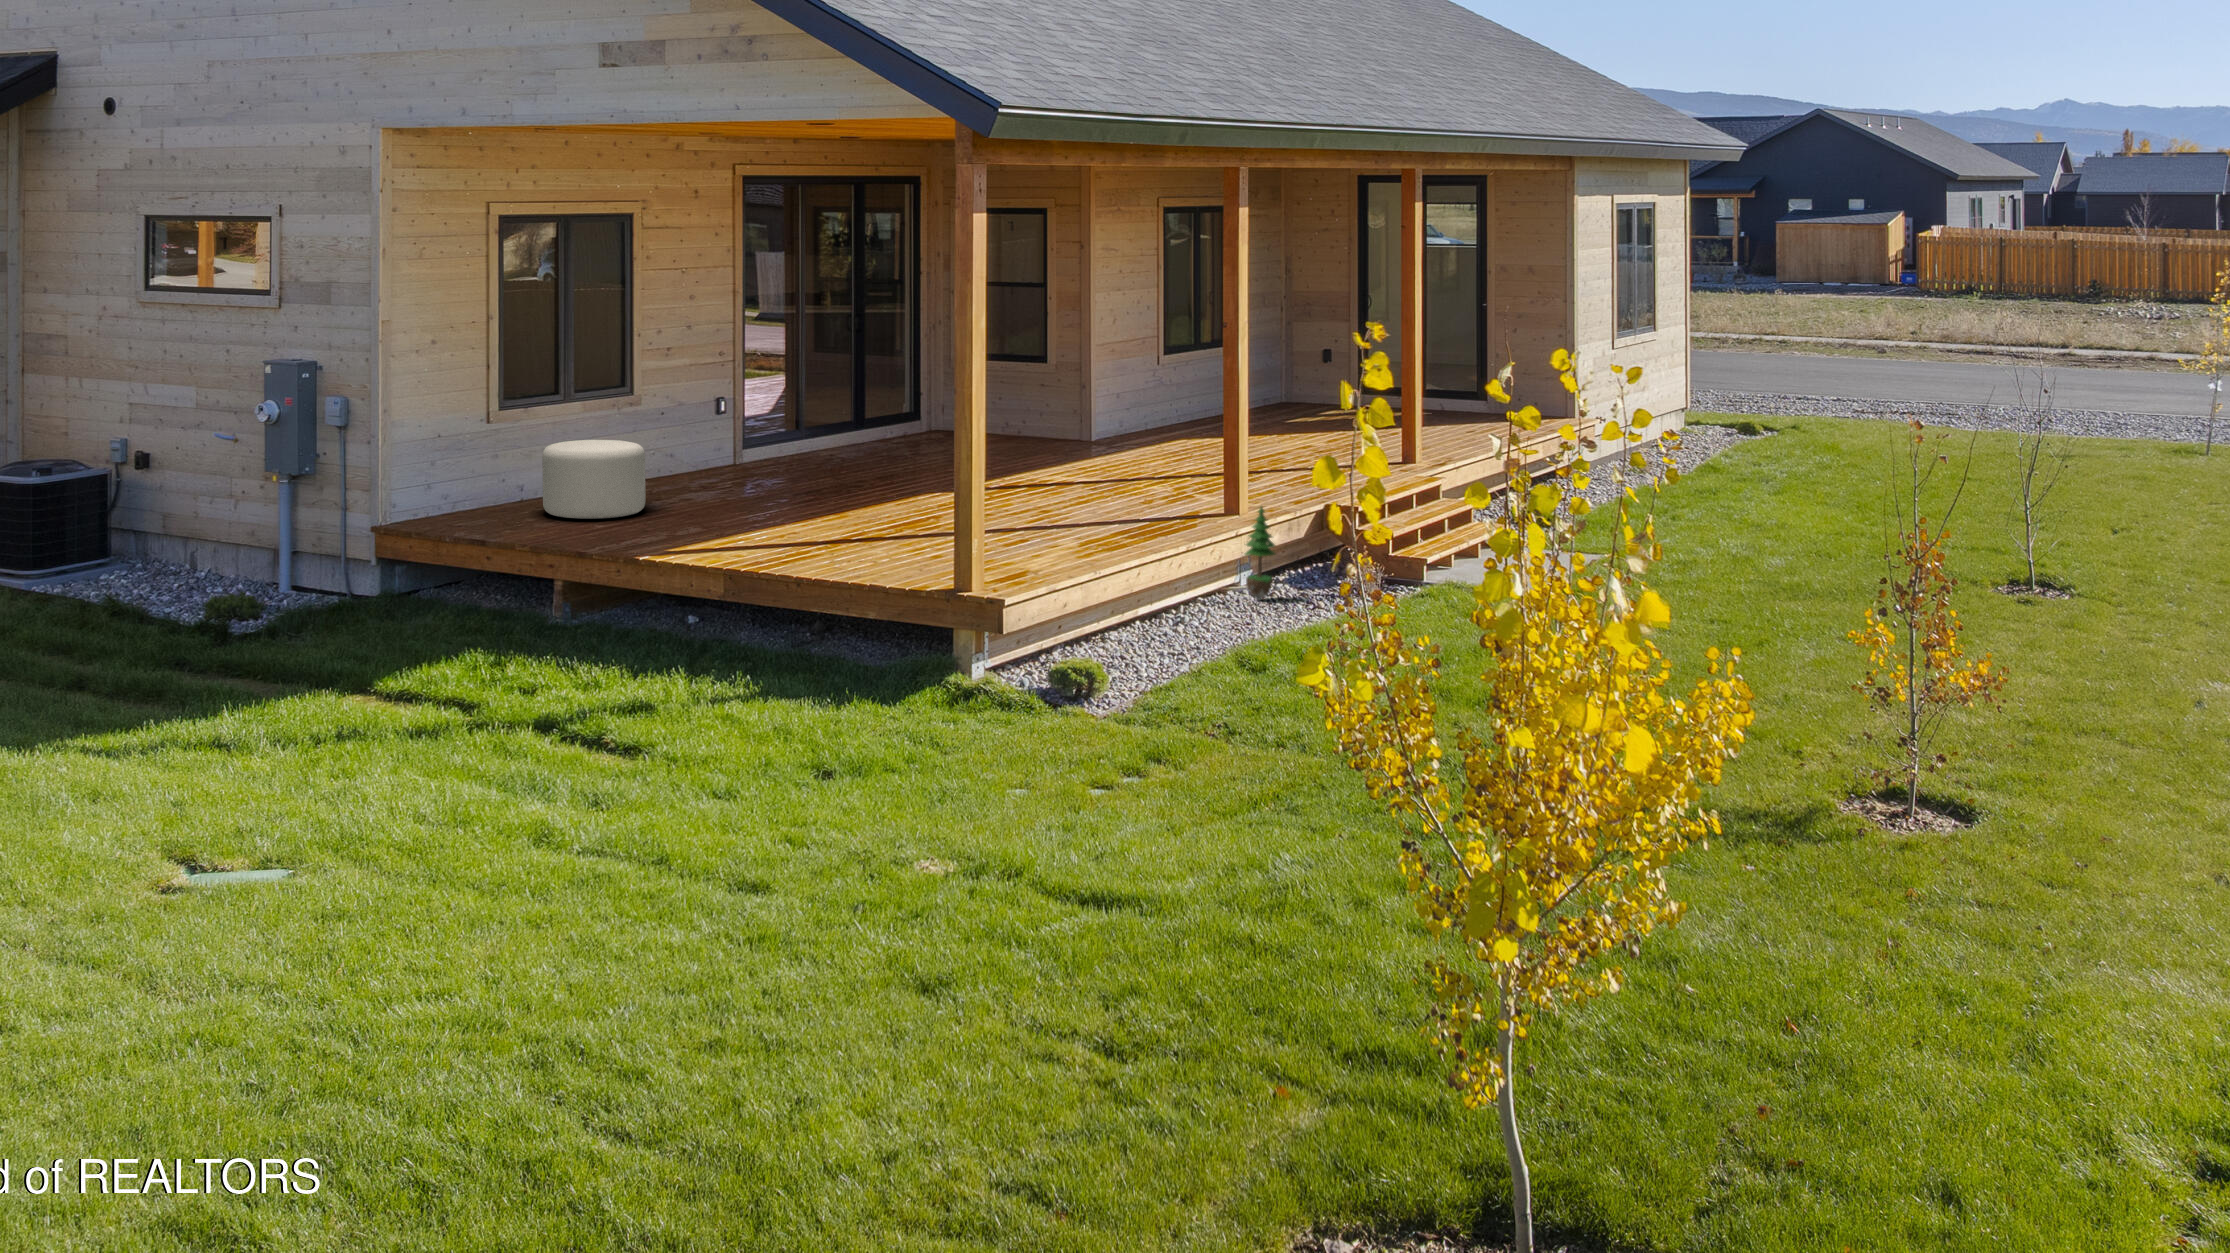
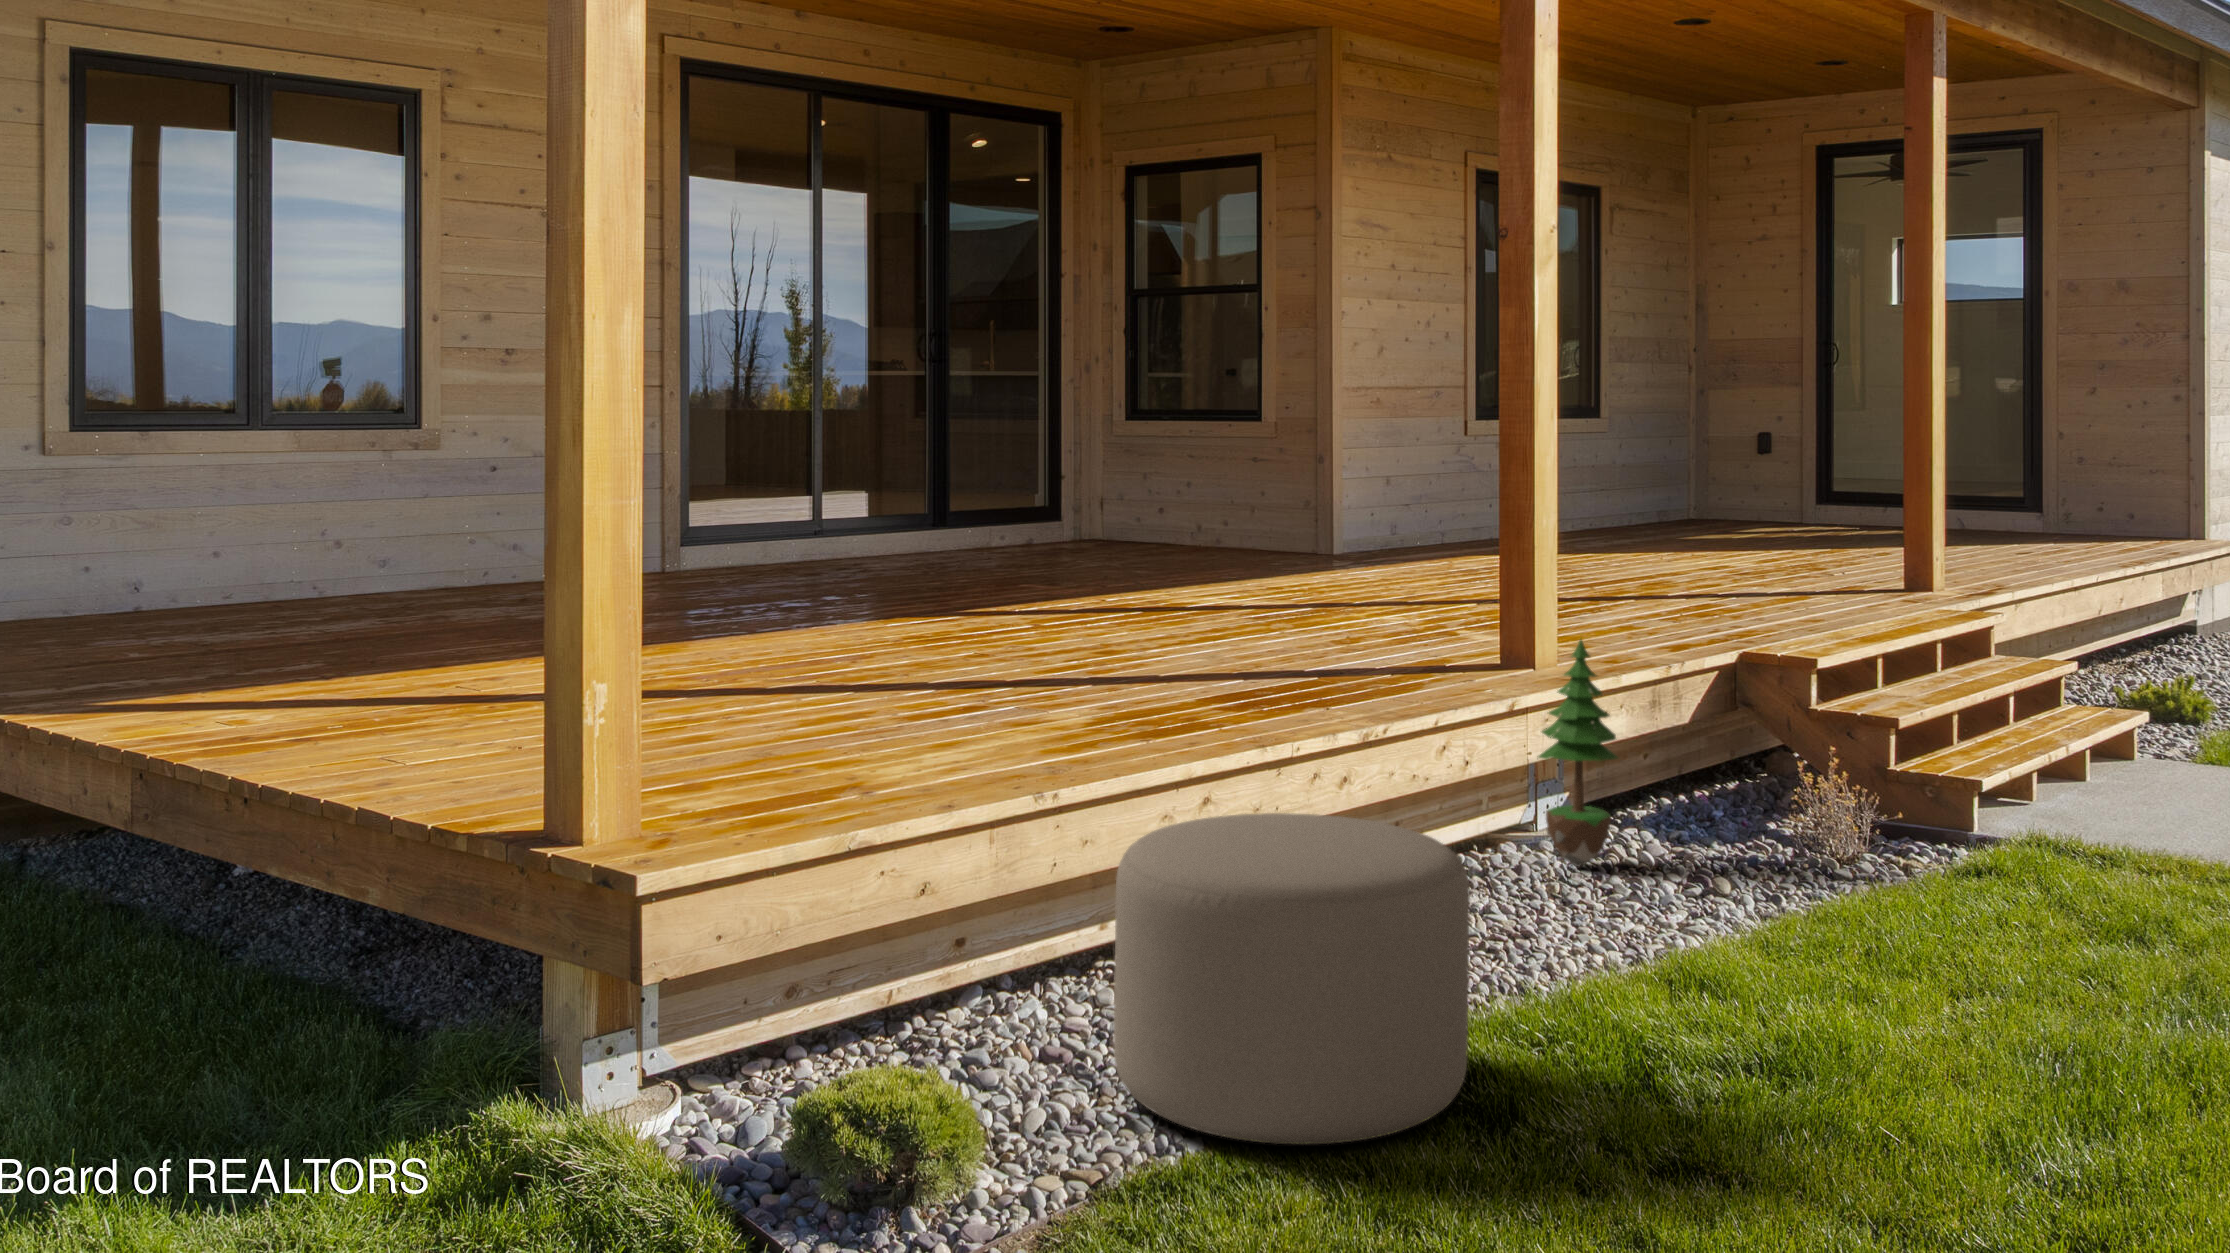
ottoman: present [542,440,645,519] -> present [1114,813,1470,1145]

